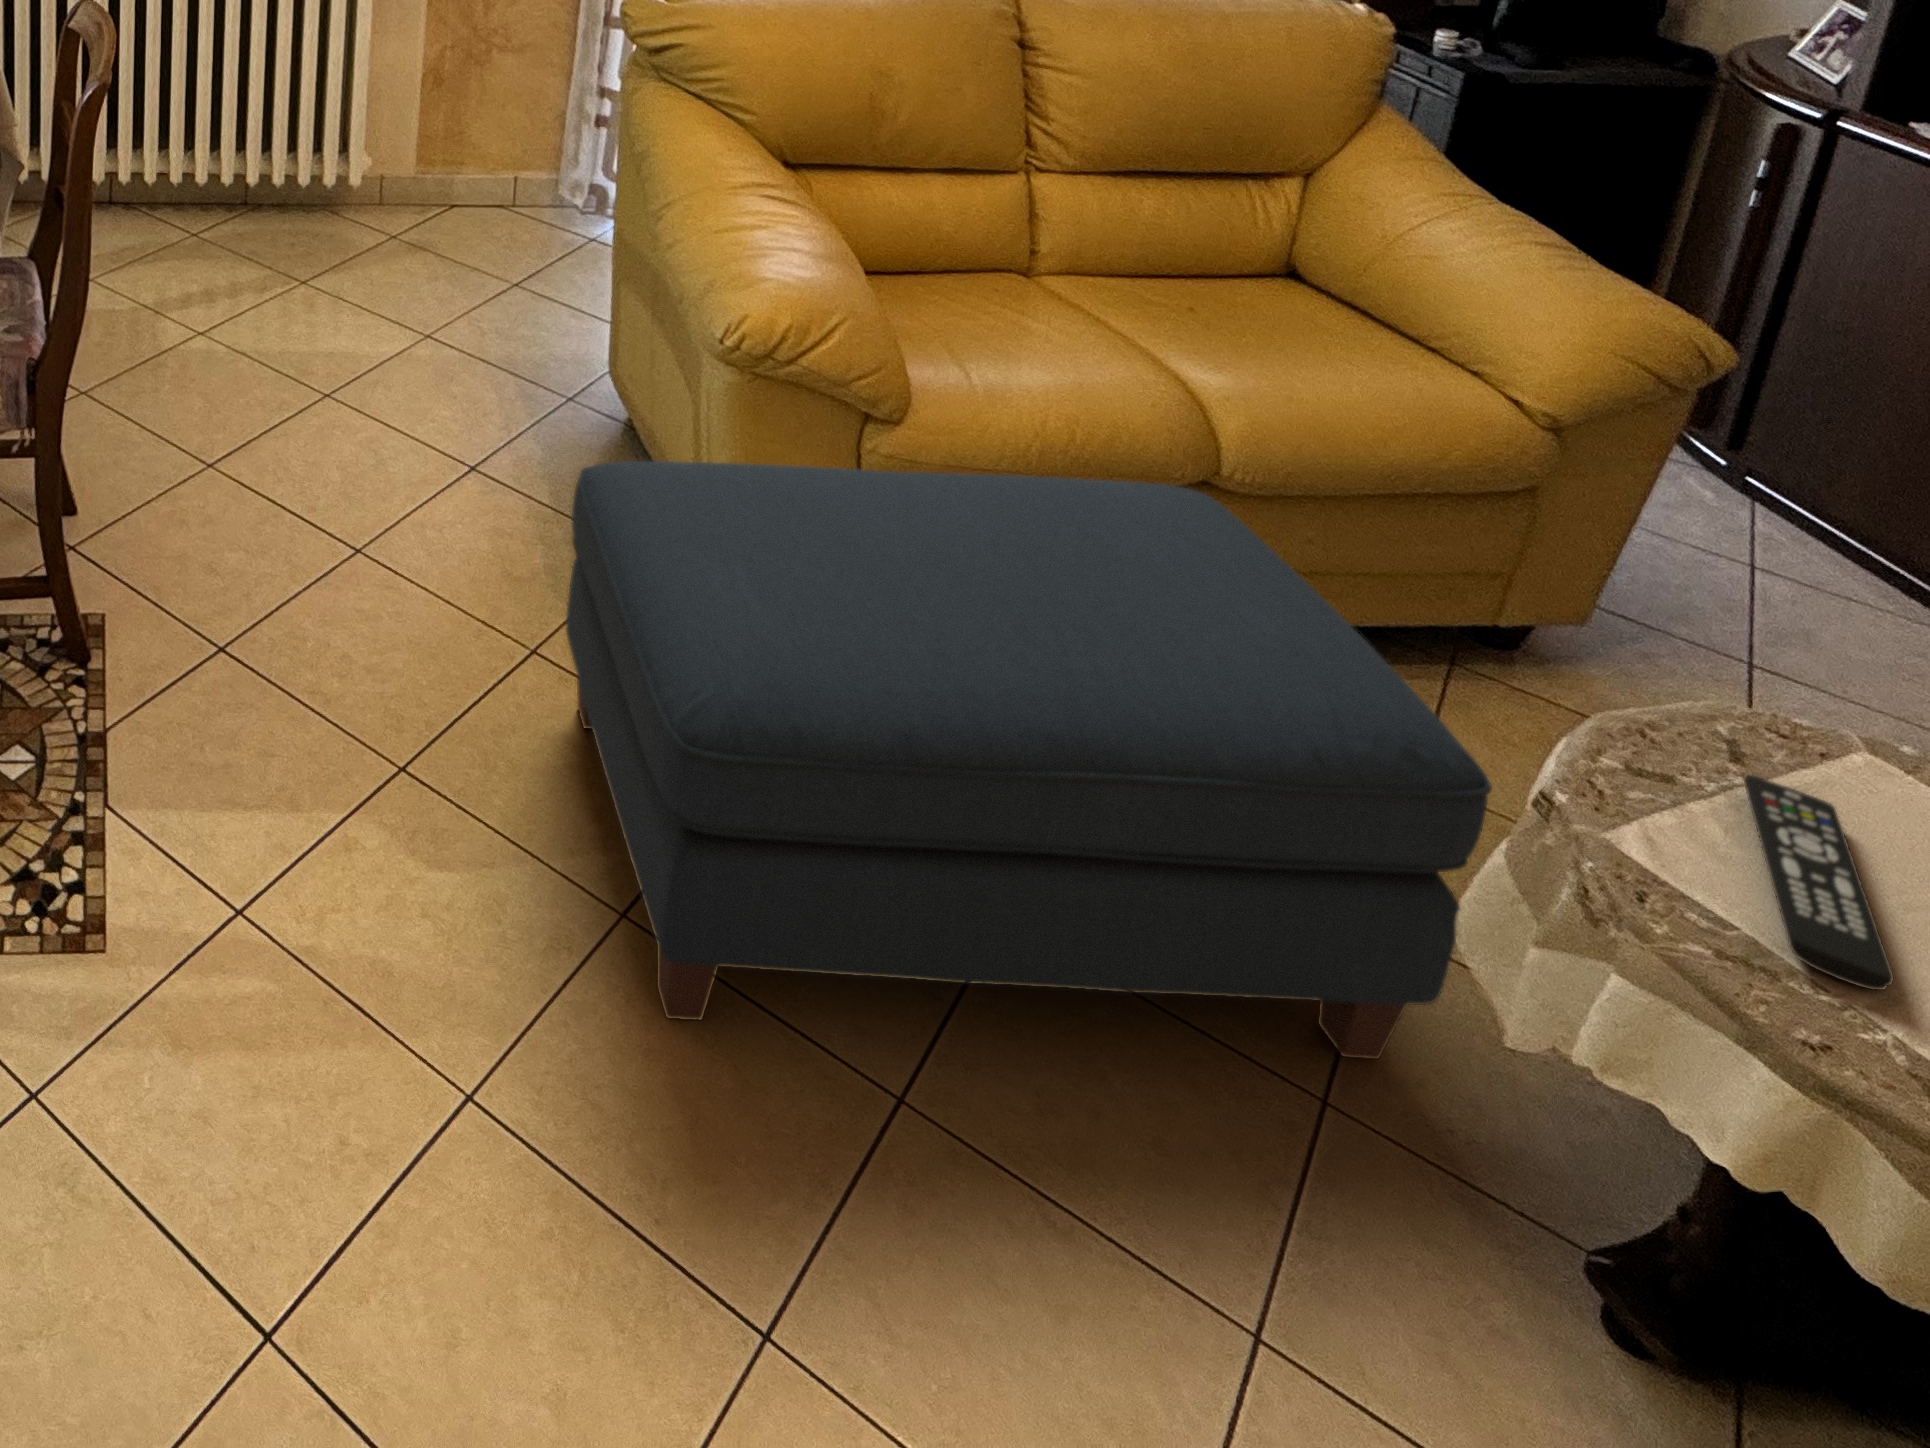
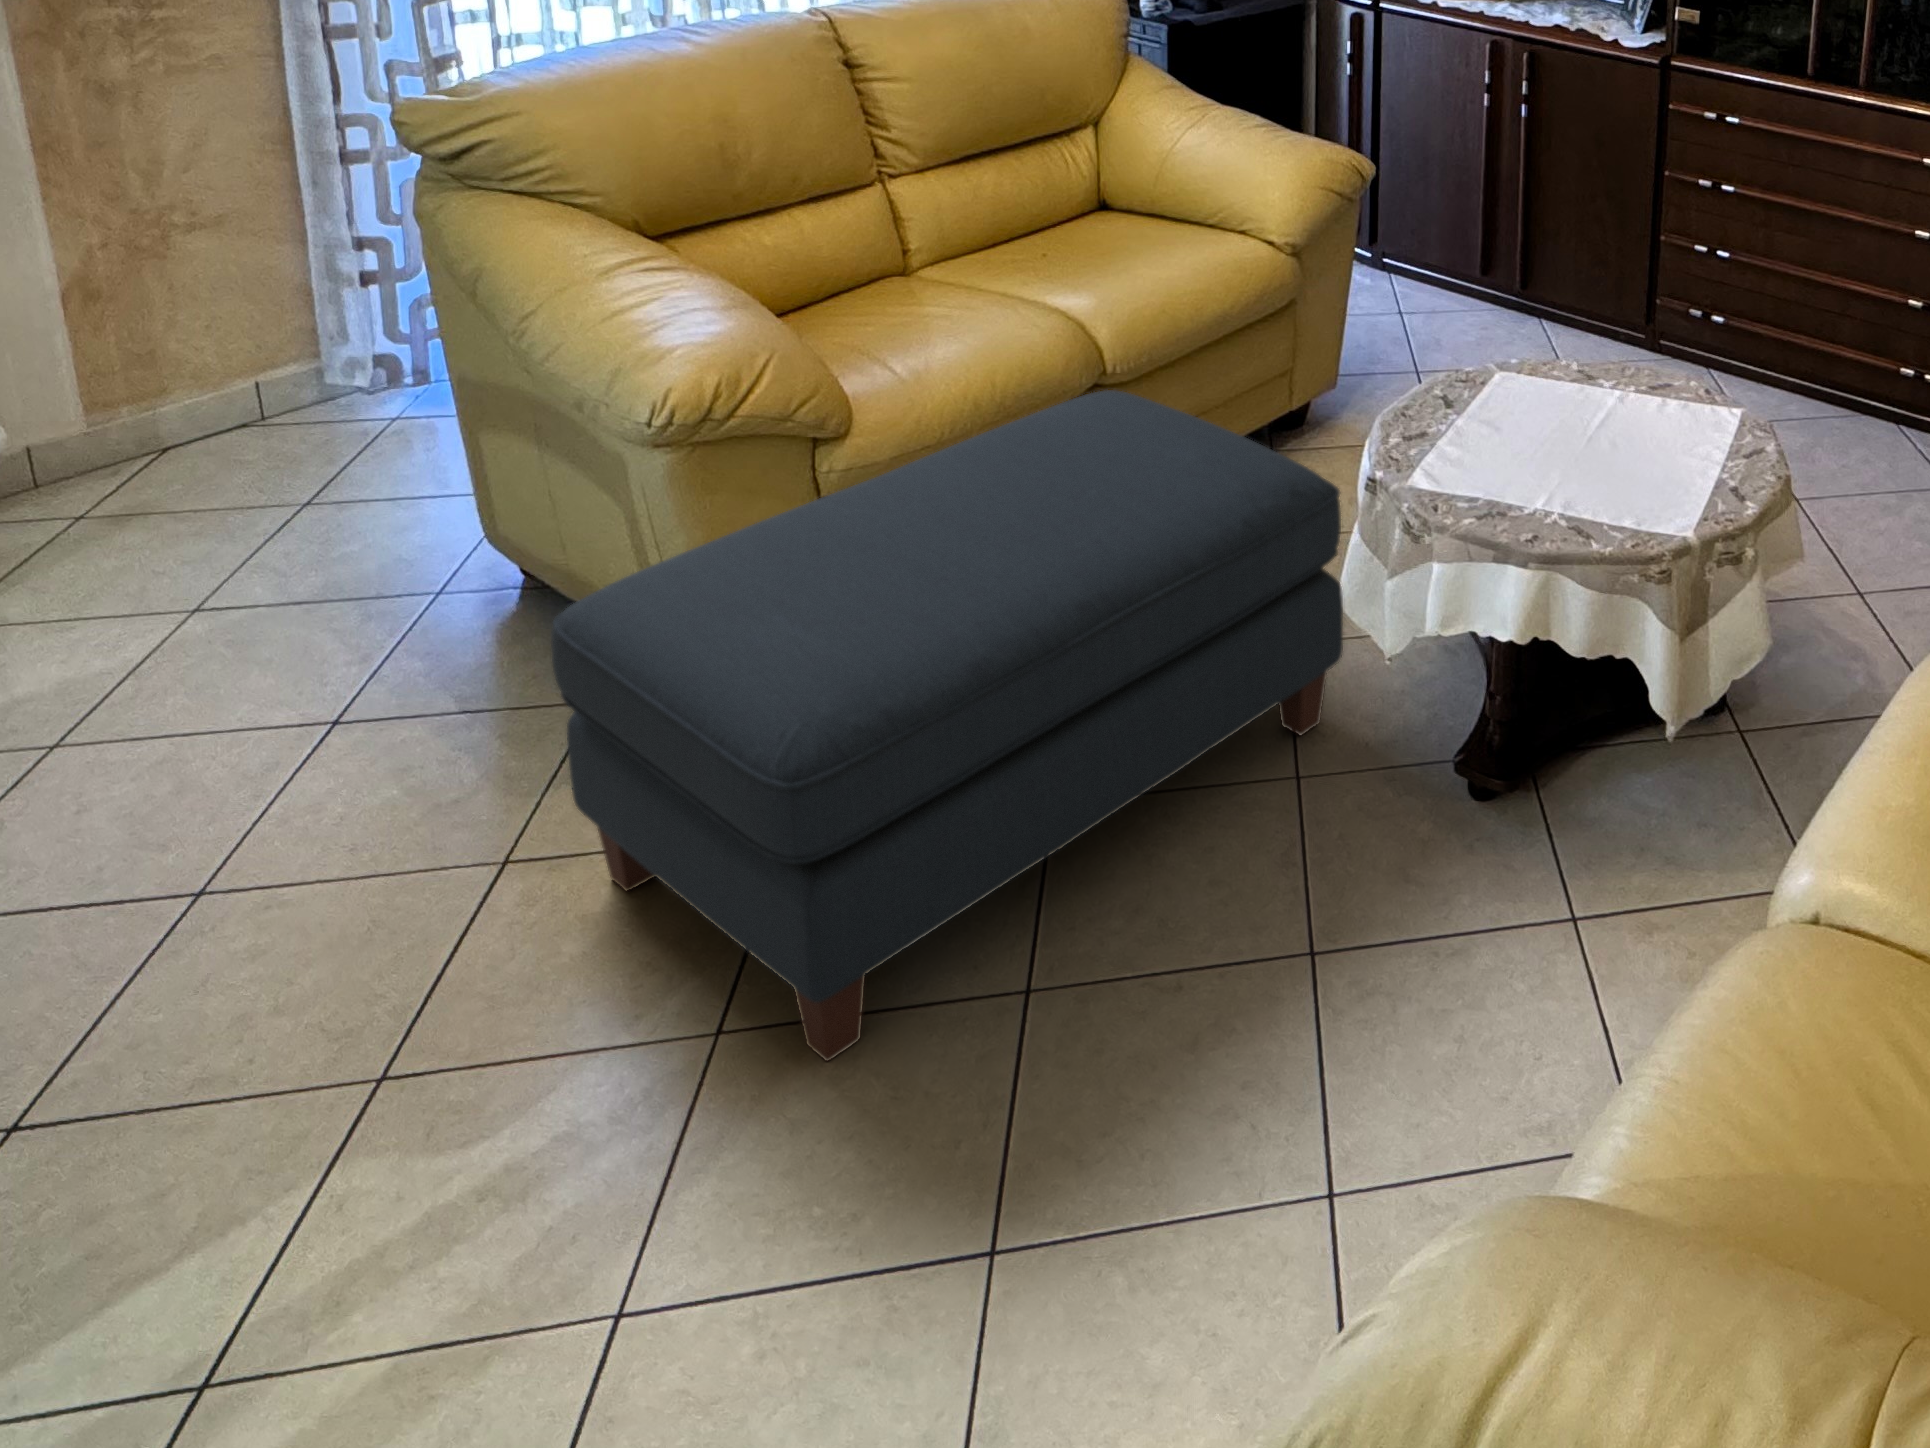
remote control: present [1744,775,1893,990] -> none [1452,404,1539,493]

